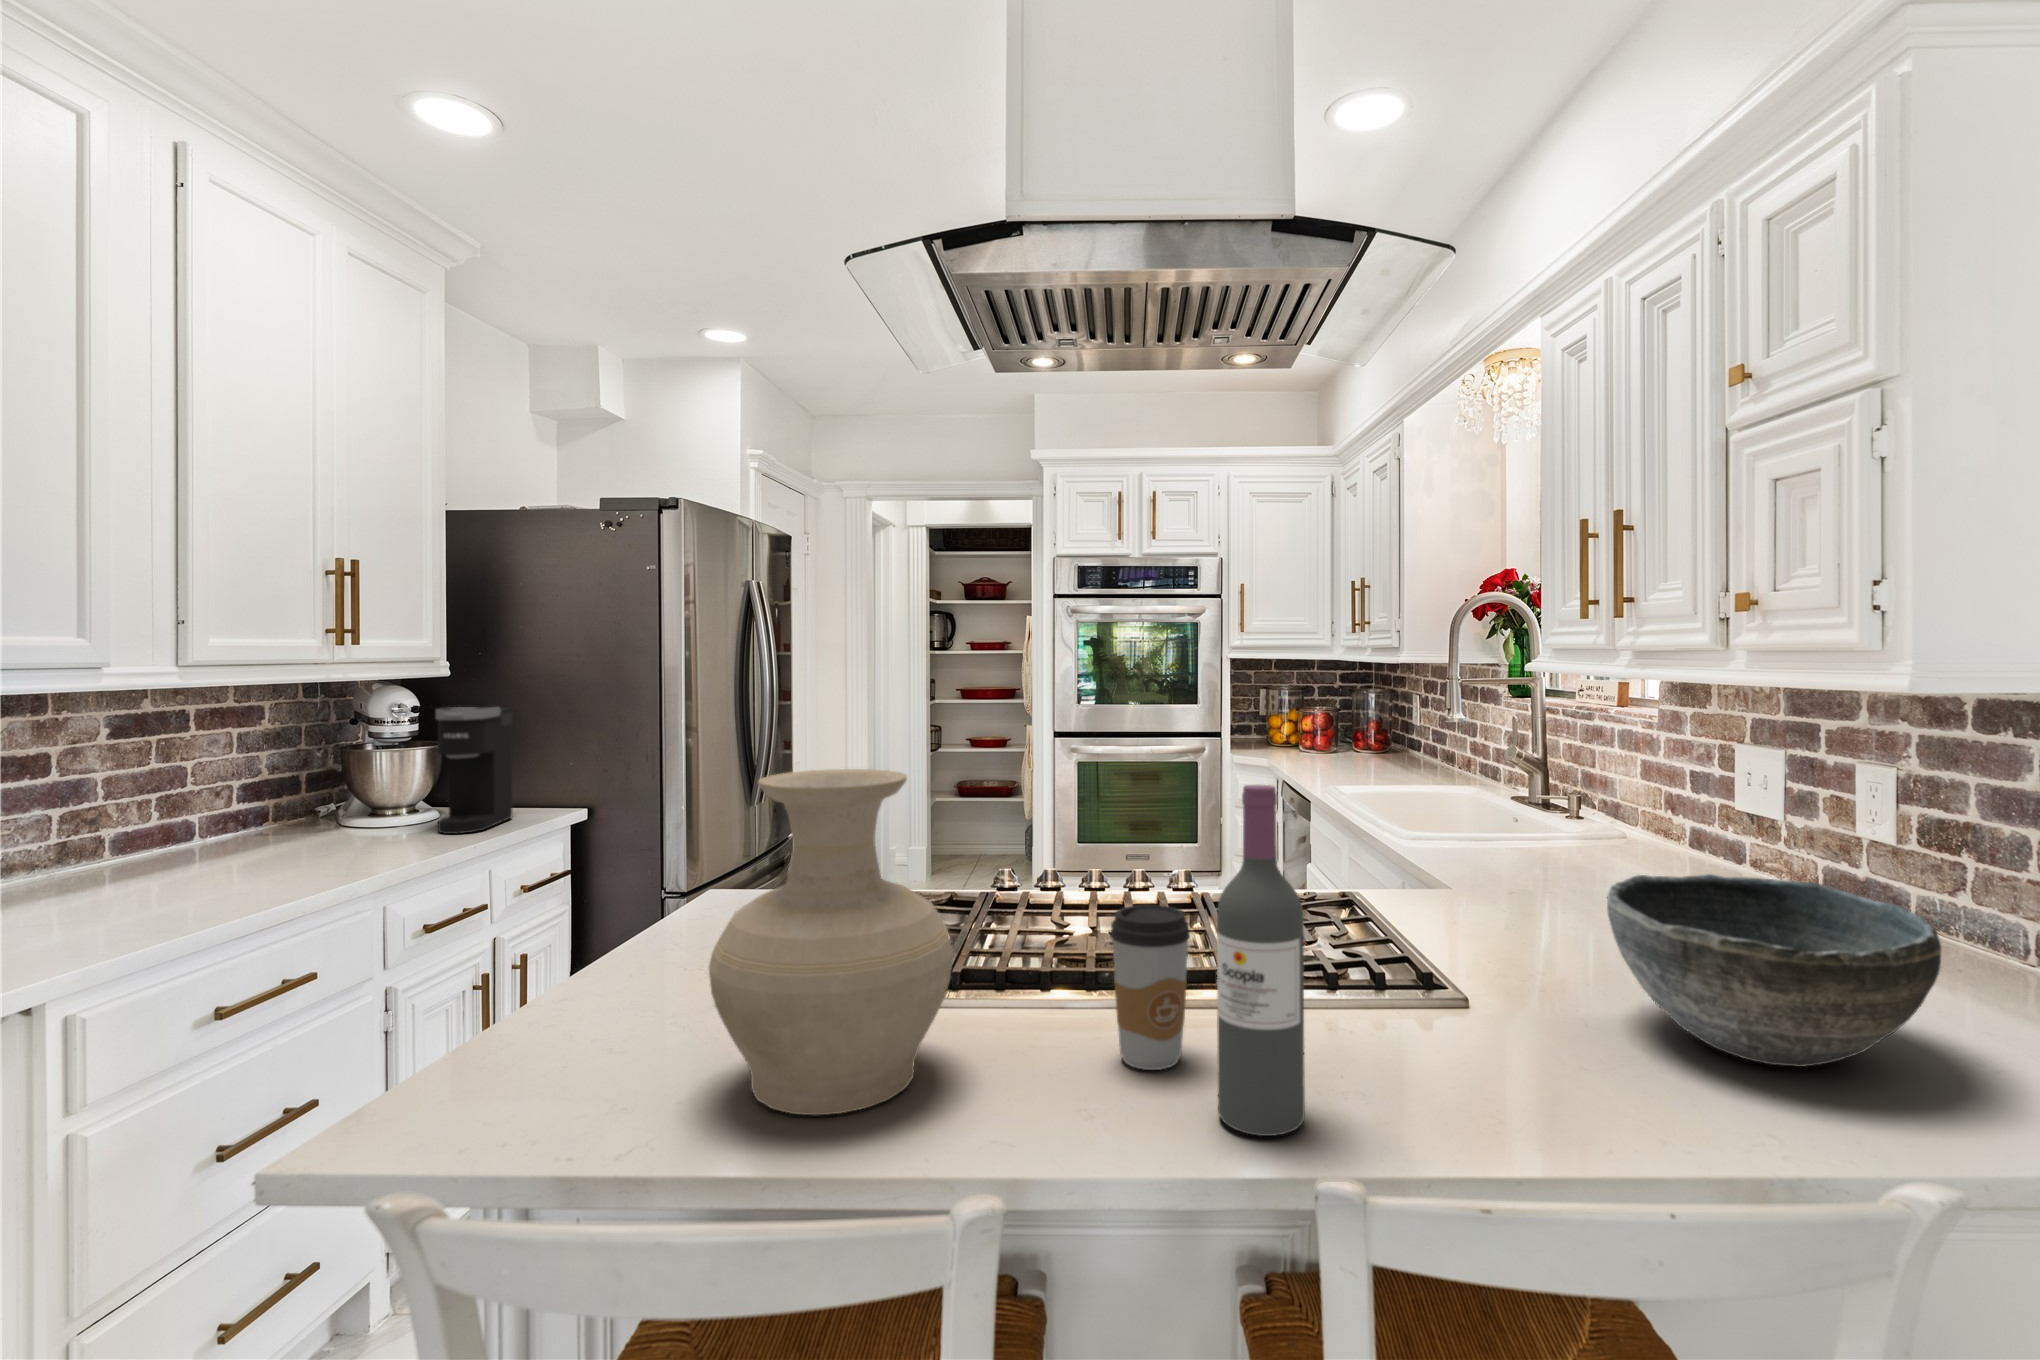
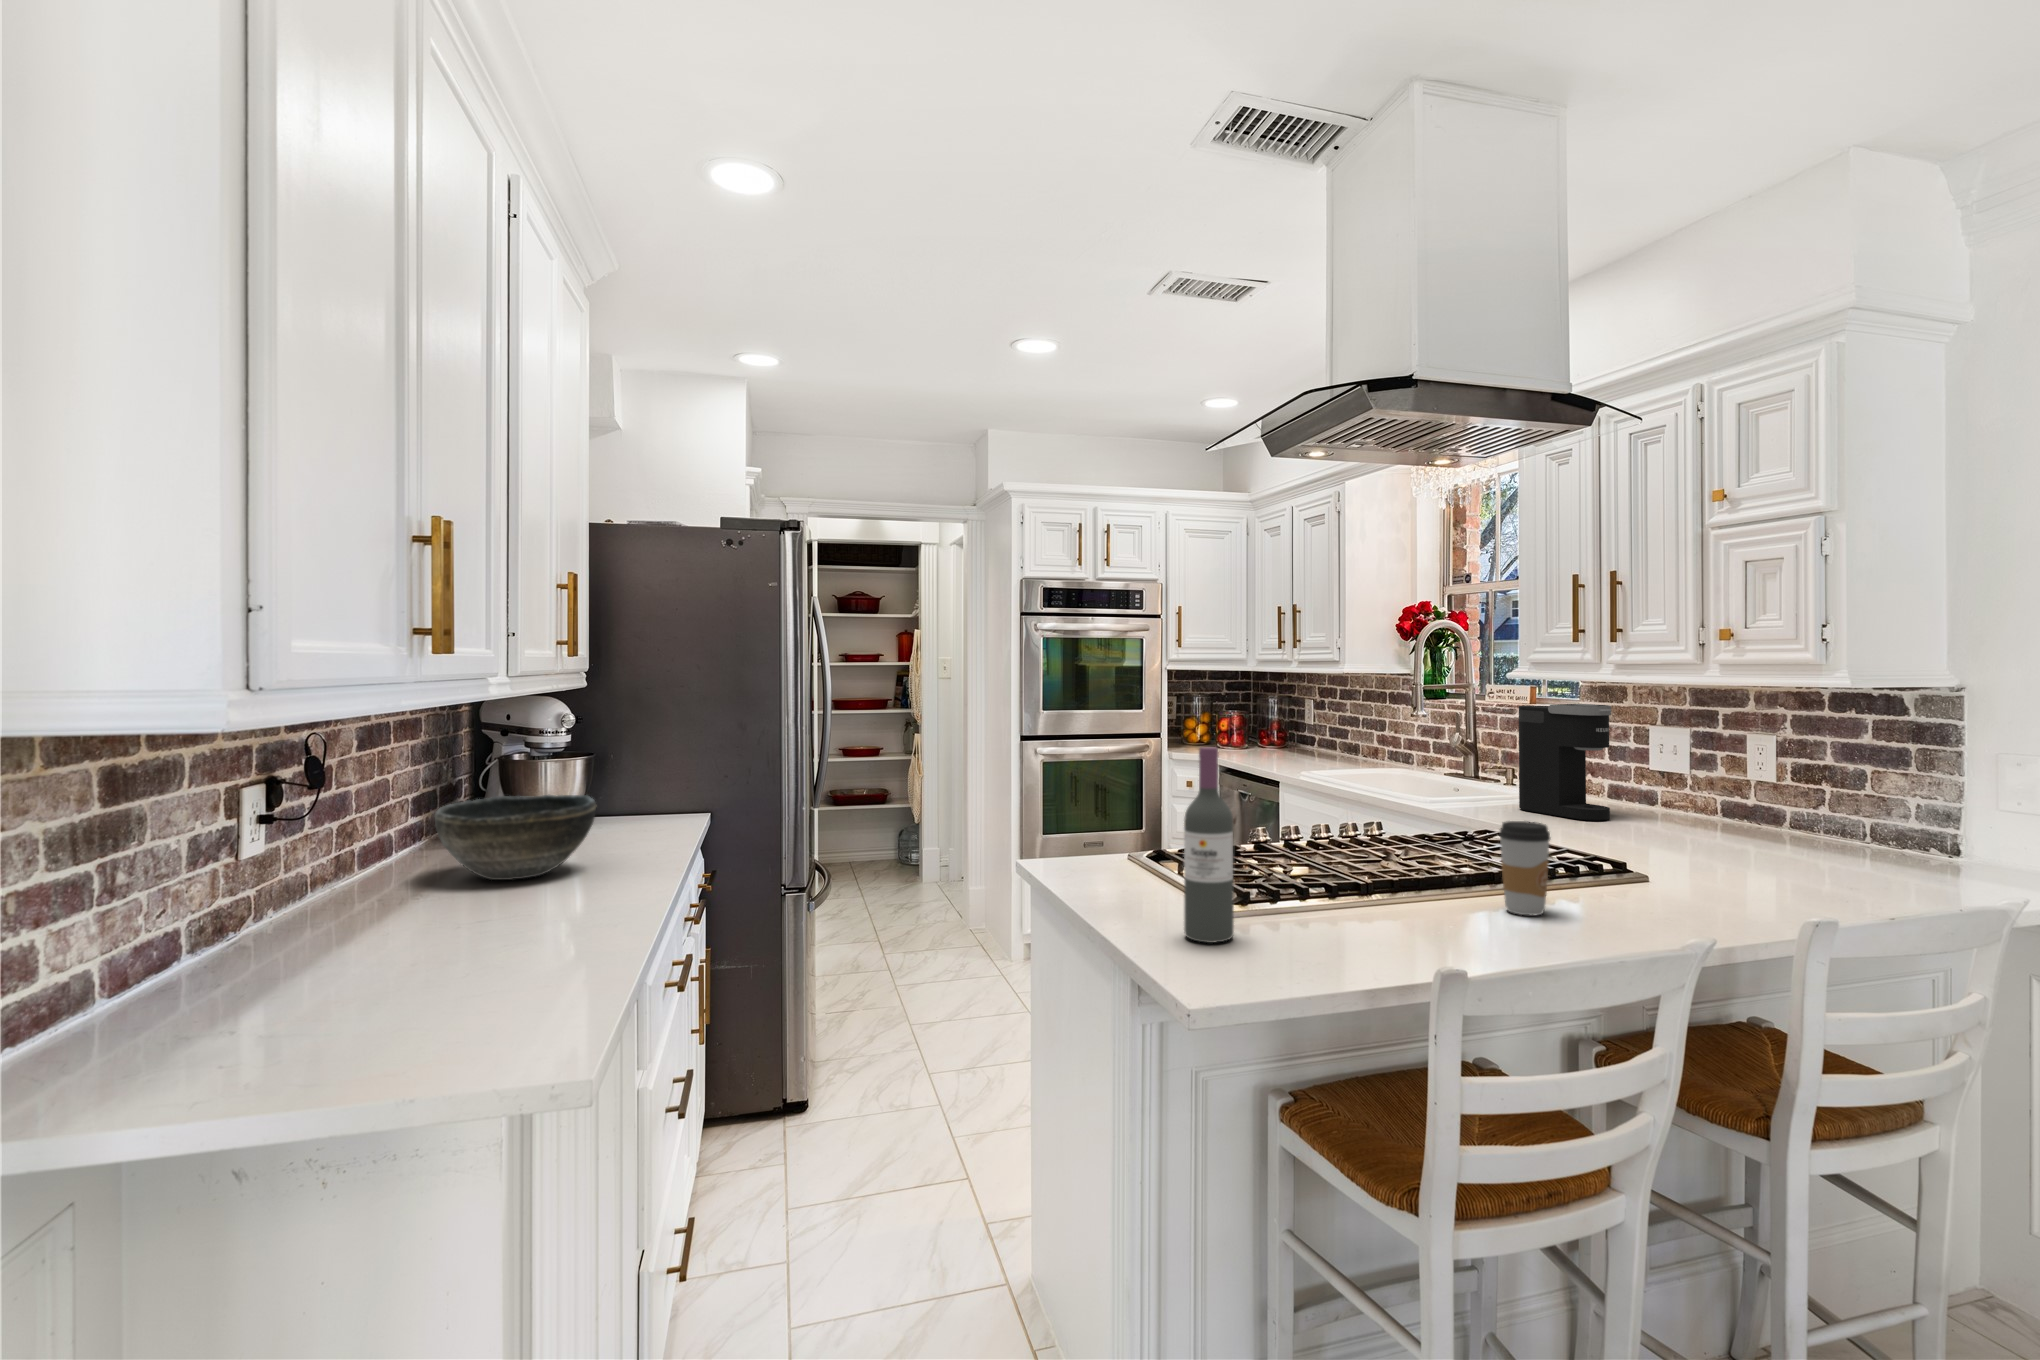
coffee maker: present [436,707,512,834] -> present [1519,704,1611,821]
vase: present [709,769,953,1115] -> none [1306,742,1458,947]
wine bottle: present [1217,785,1305,1136] -> present [1184,747,1234,943]
bowl: present [1607,874,1941,1067] -> present [434,795,596,880]

